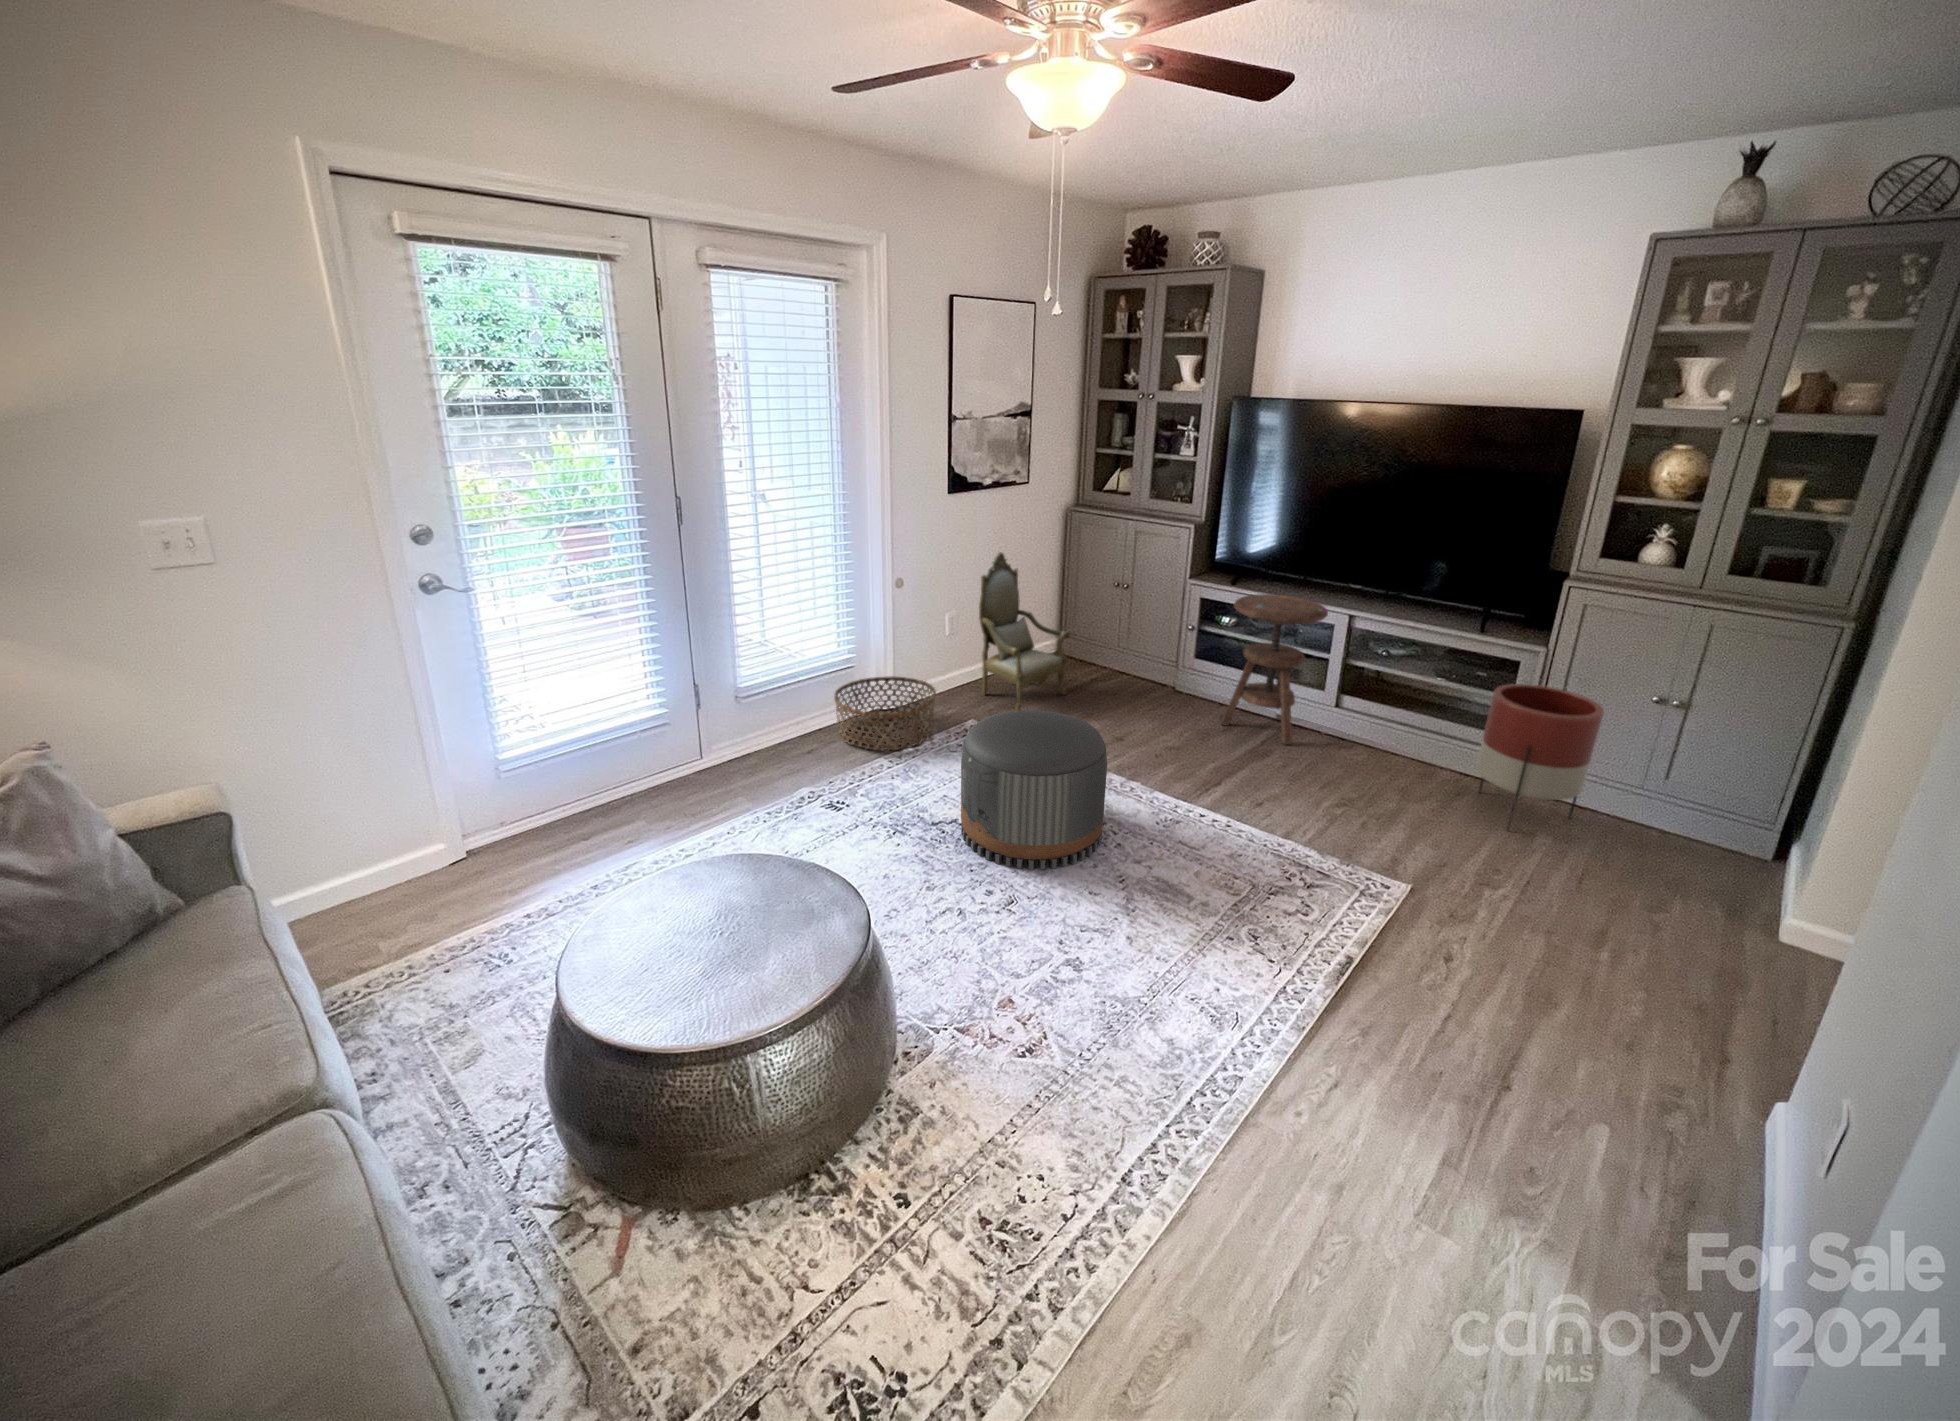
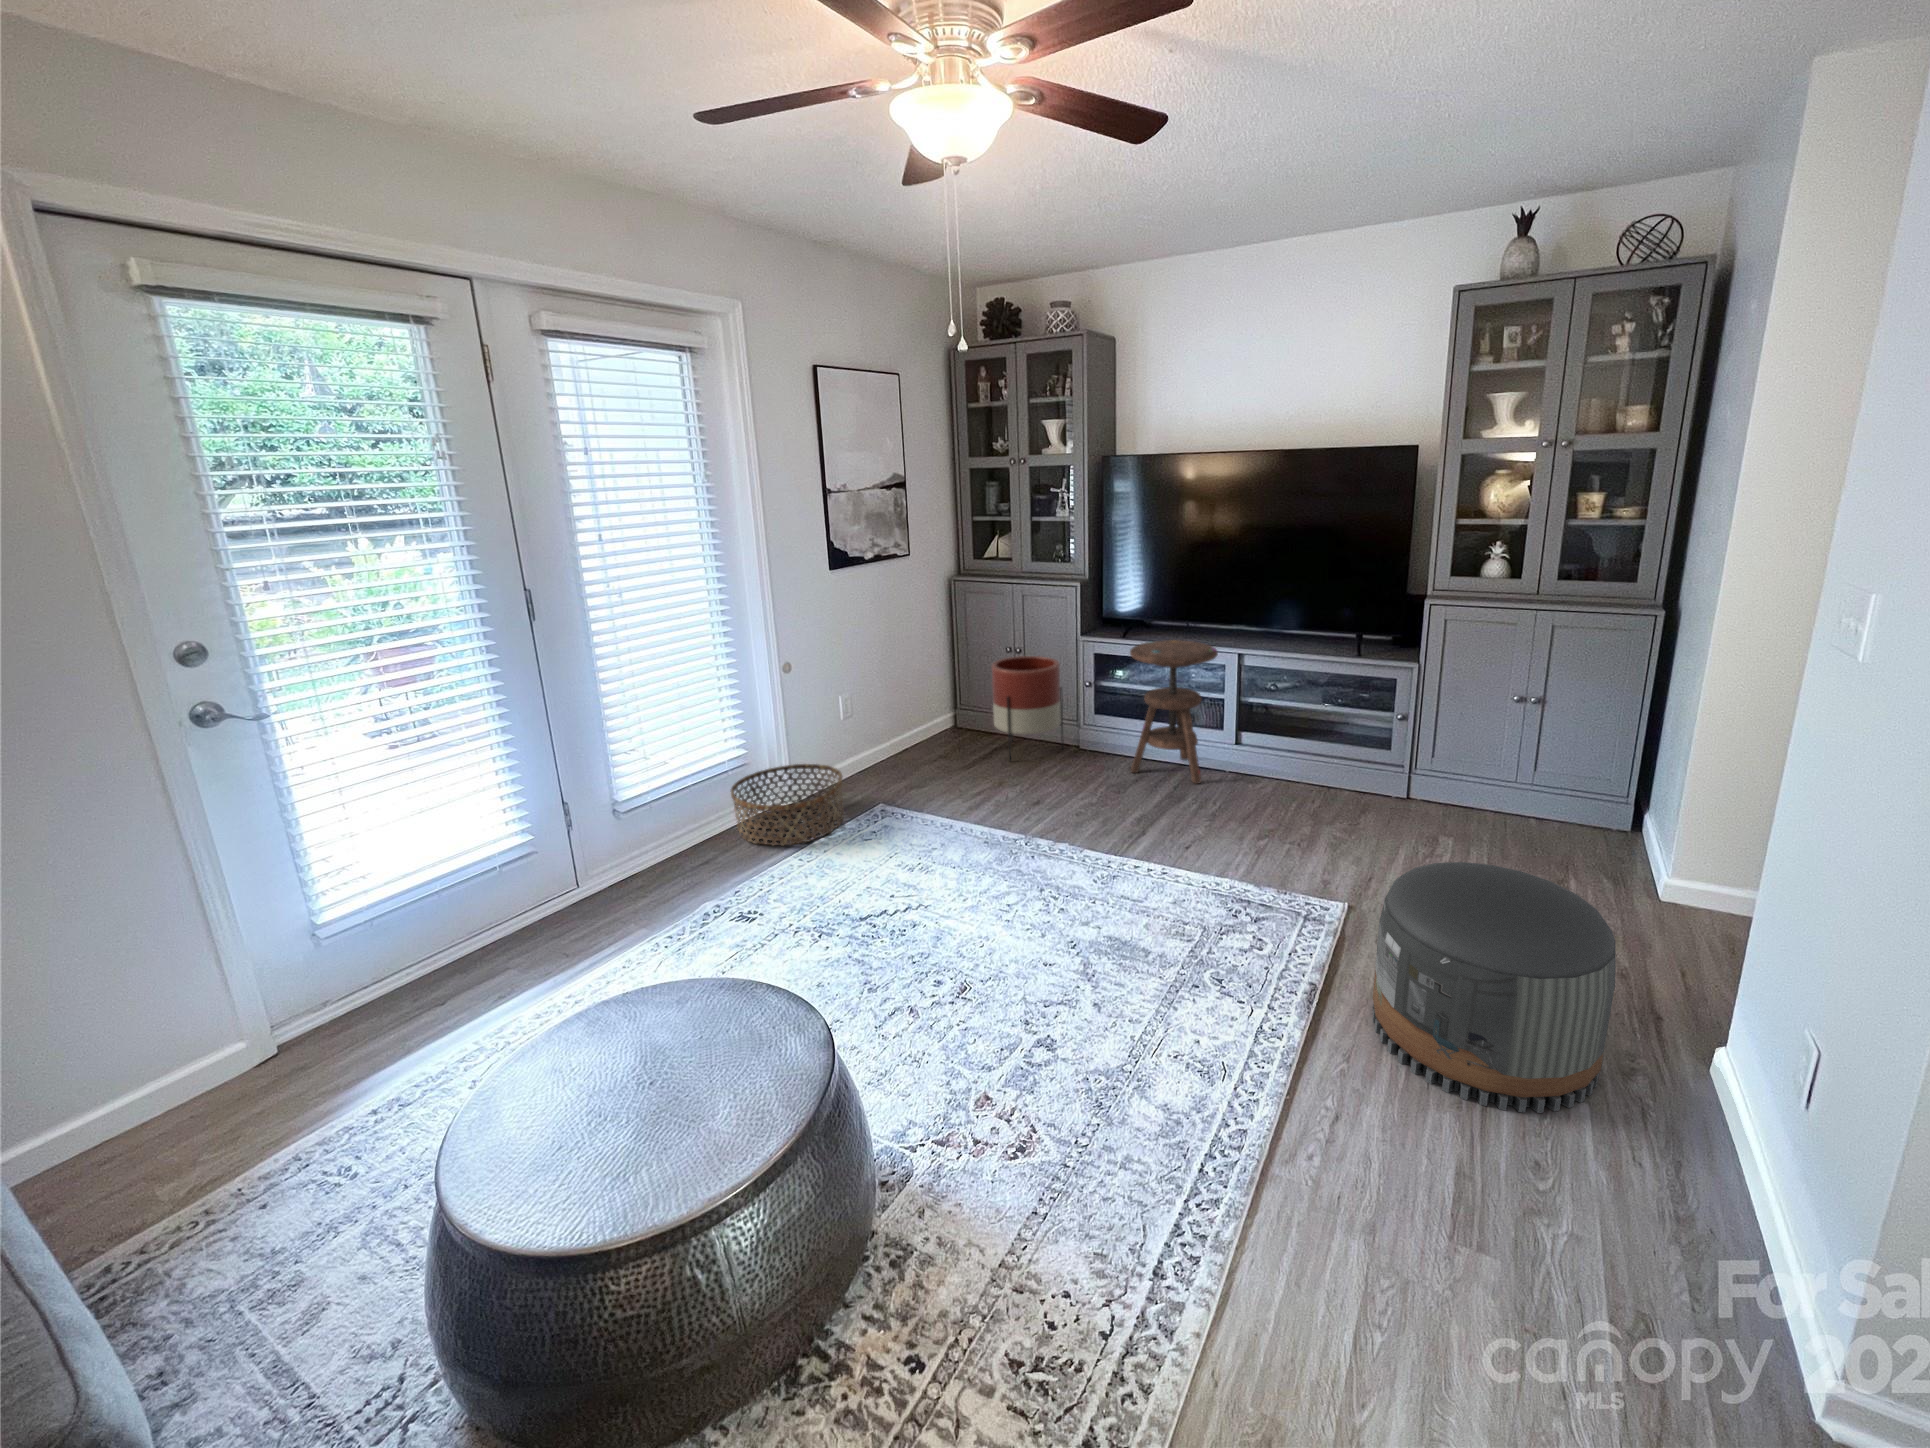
armchair: present [979,552,1070,711] -> none [864,586,974,787]
planter: present [1476,684,1604,830] -> present [992,656,1063,761]
pouf: present [961,710,1107,870] -> present [1372,862,1616,1113]

